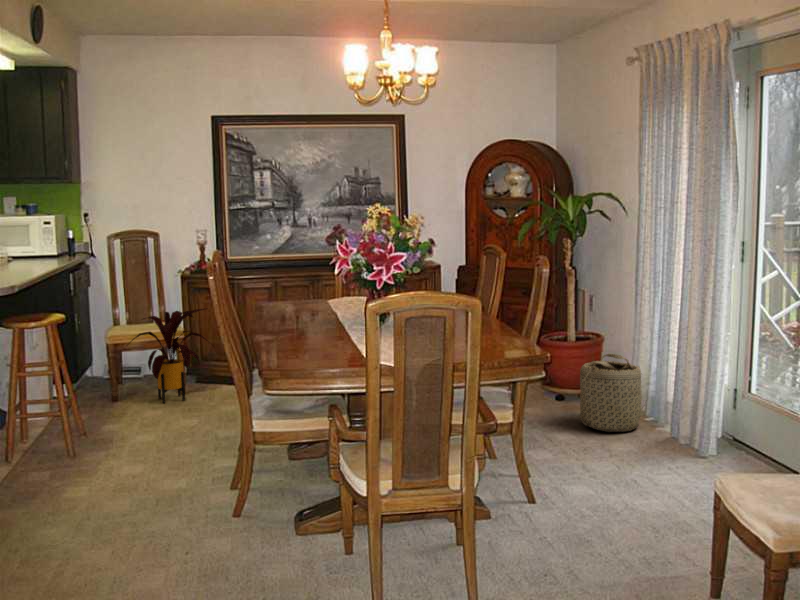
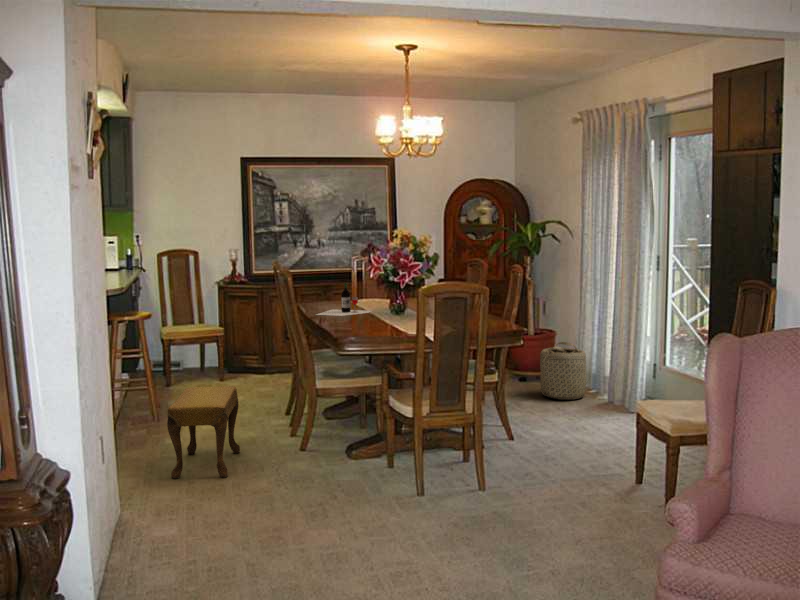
wine bottle: none [270,278,352,325] -> present [317,283,371,316]
house plant: present [132,309,207,403] -> none [181,311,250,387]
footstool: none [26,426,152,565] -> present [167,386,240,479]

